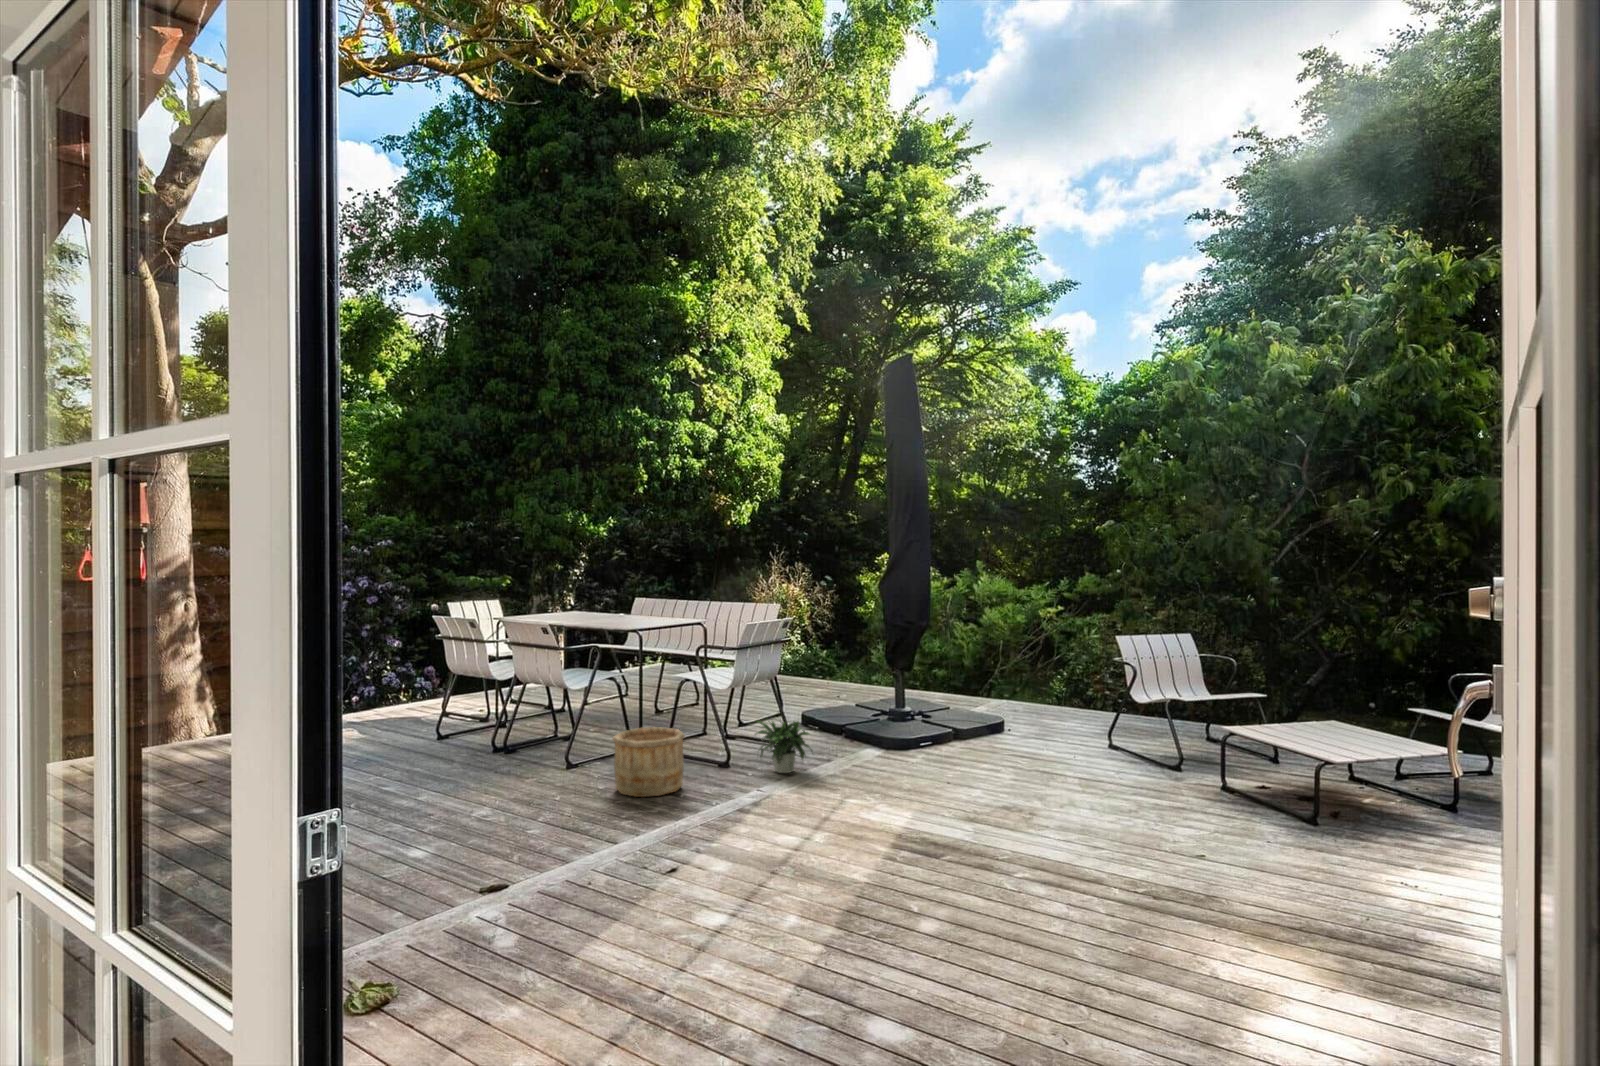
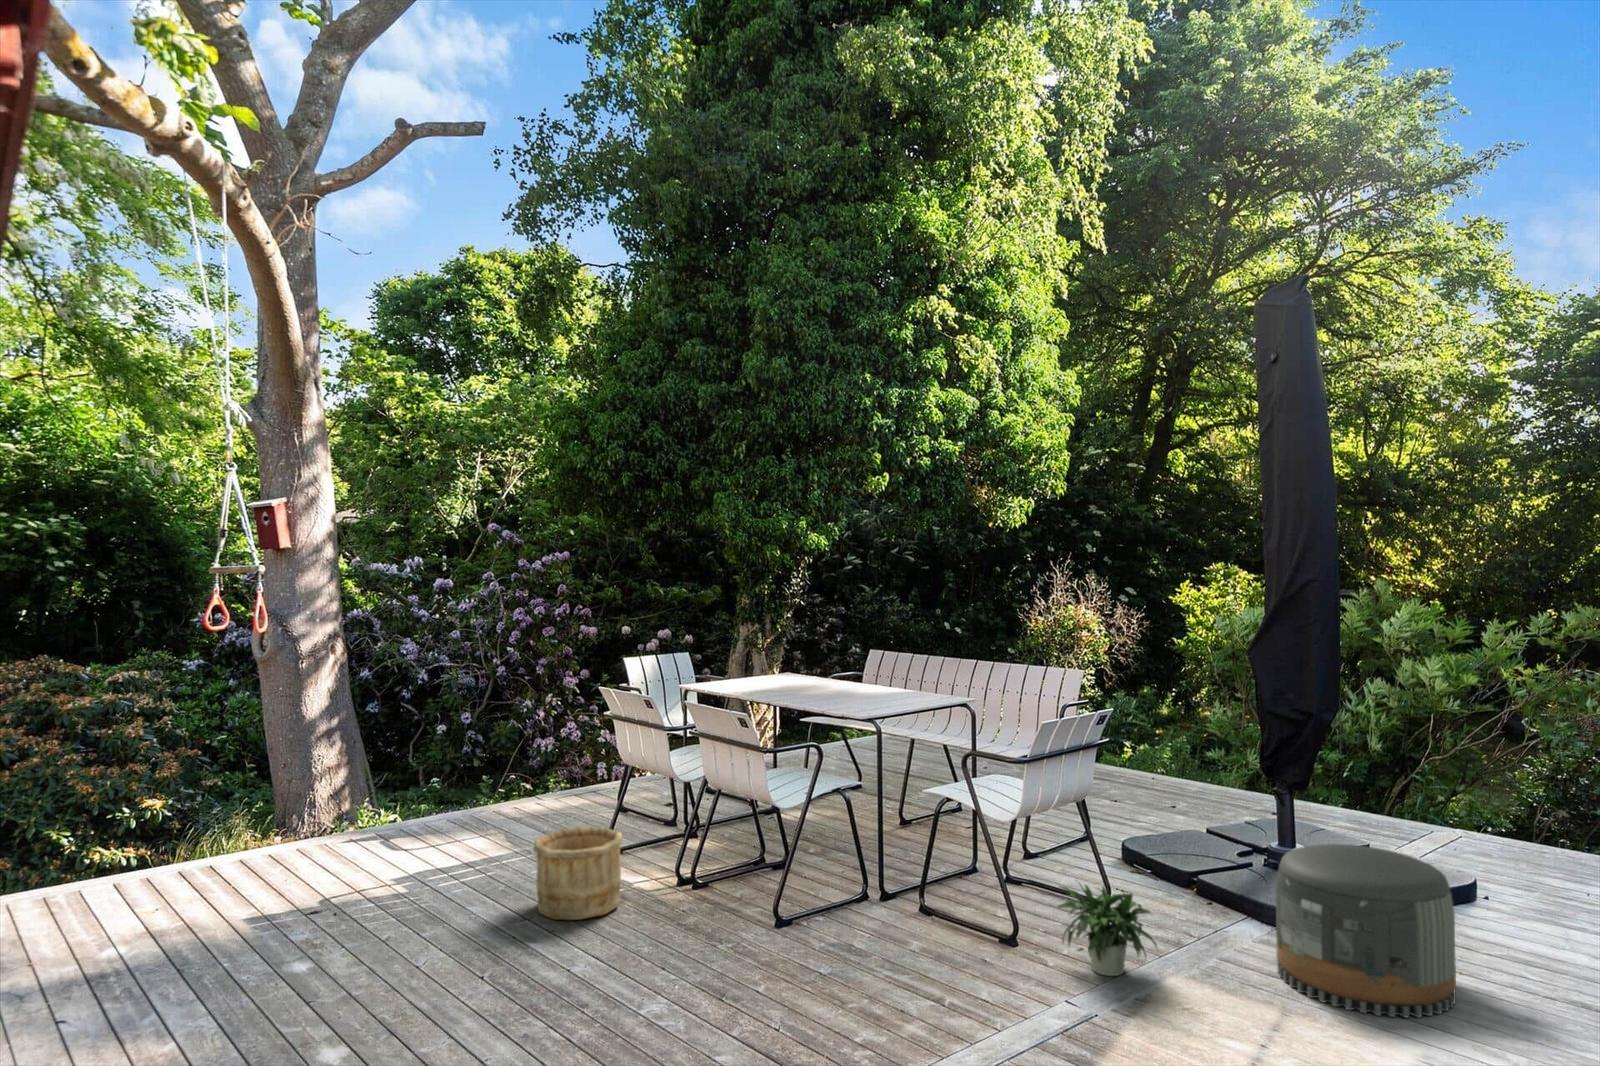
pouf: none [882,690,976,777] -> present [1276,844,1456,1018]
wooden bucket: present [613,727,685,797] -> present [534,827,622,920]

